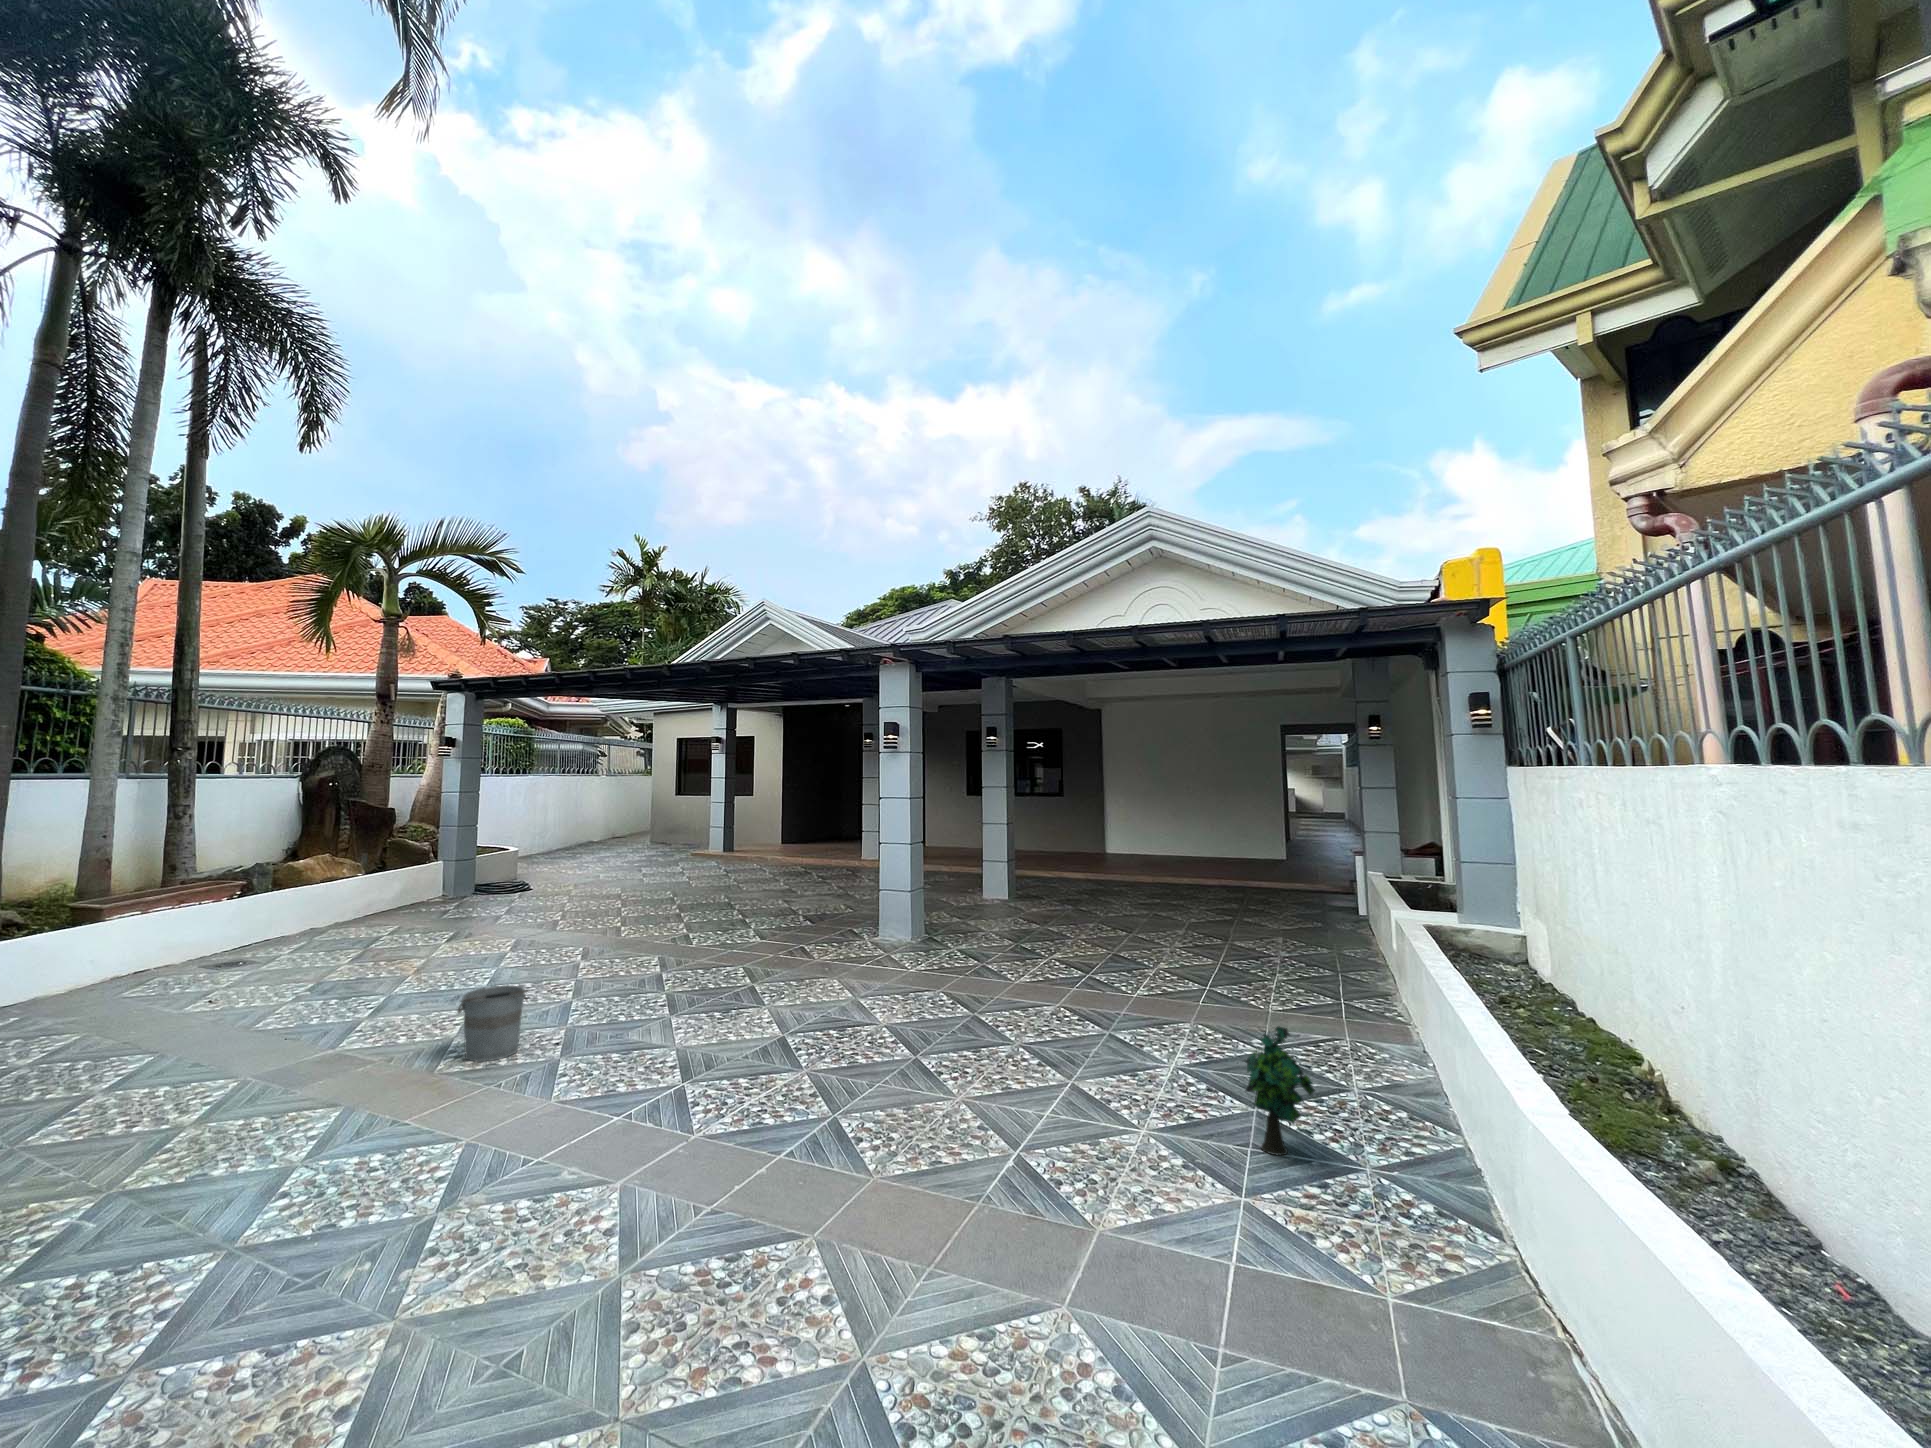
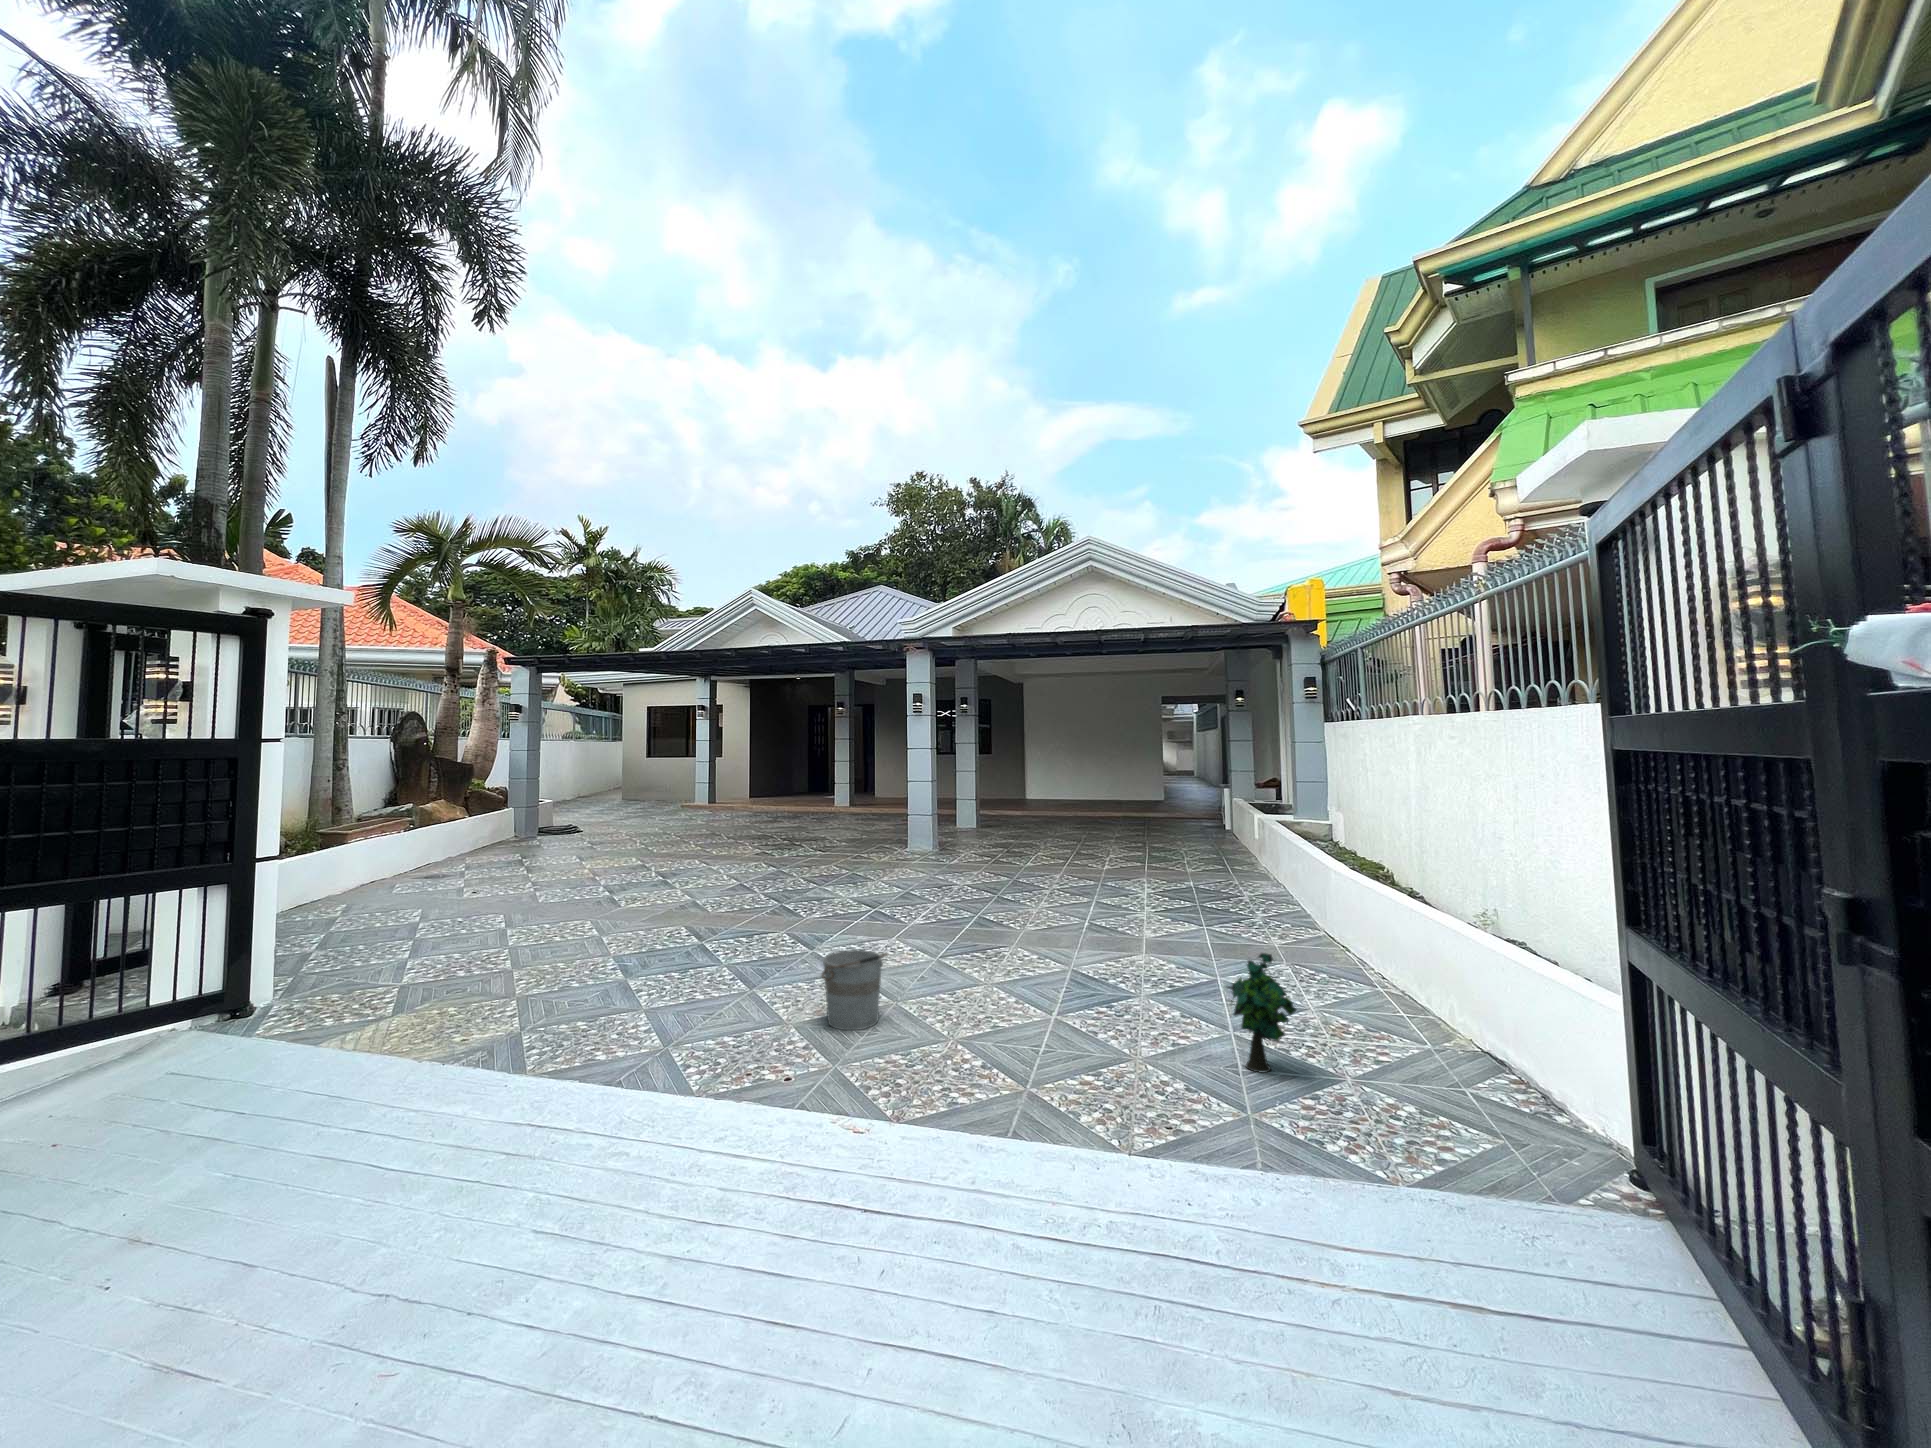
bucket: present [457,986,528,1062] -> present [822,950,888,1030]

